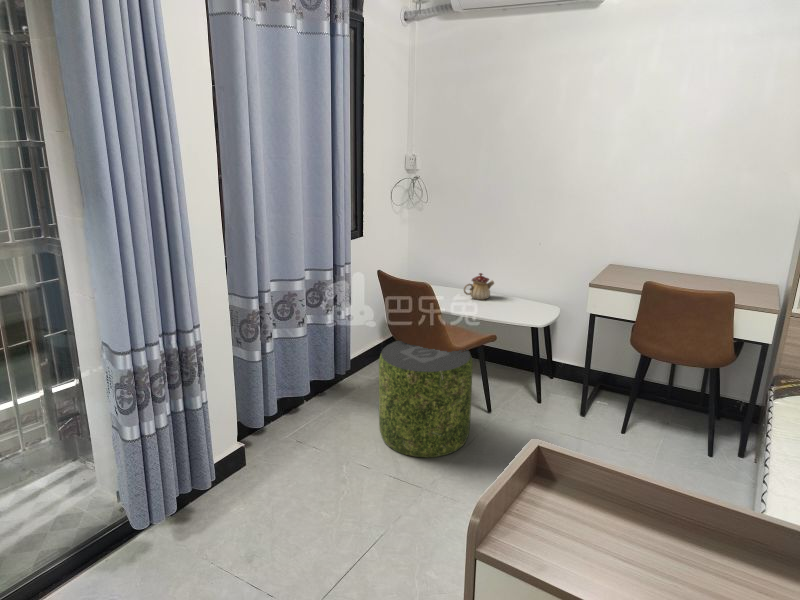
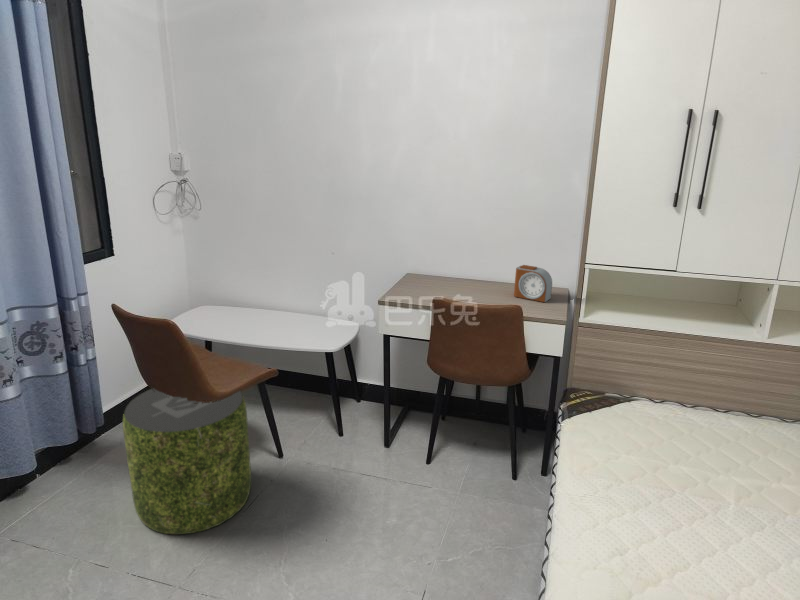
alarm clock: none [722,257,764,293] -> present [514,265,552,302]
teapot: present [464,273,494,300] -> none [248,292,285,323]

